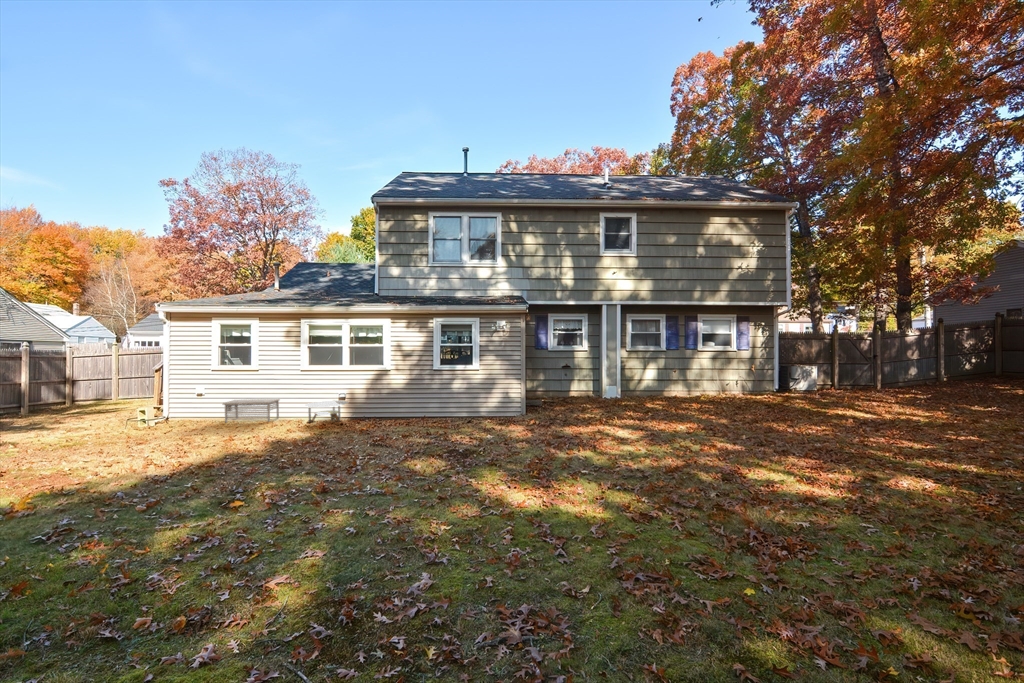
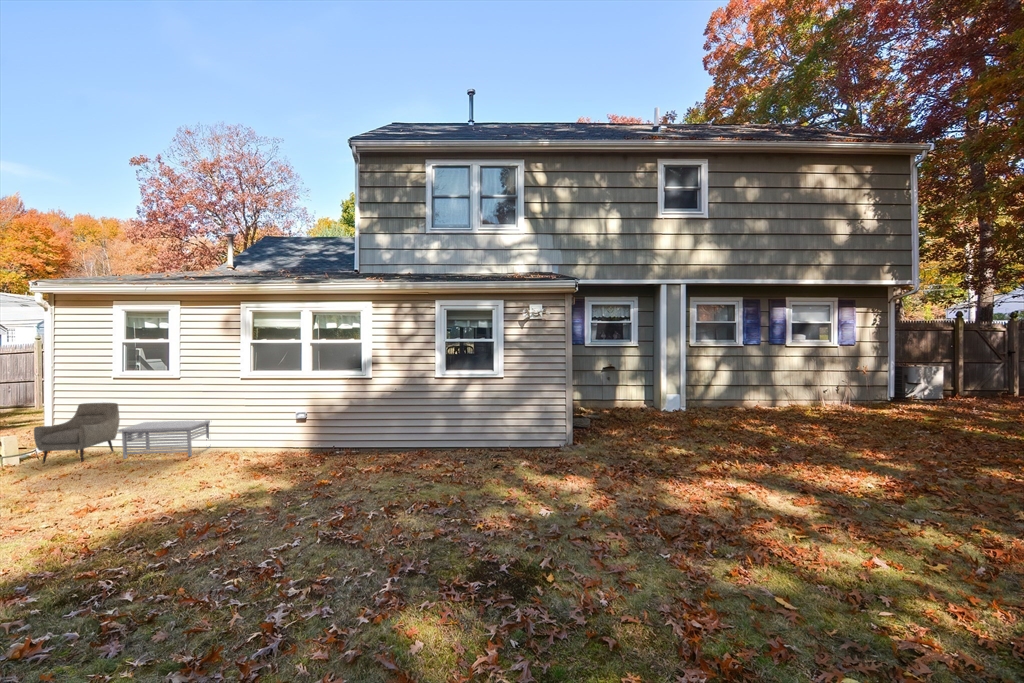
chair: none [169,386,218,425] -> present [34,403,120,463]
round table: present [306,401,349,422] -> none [242,422,311,458]

